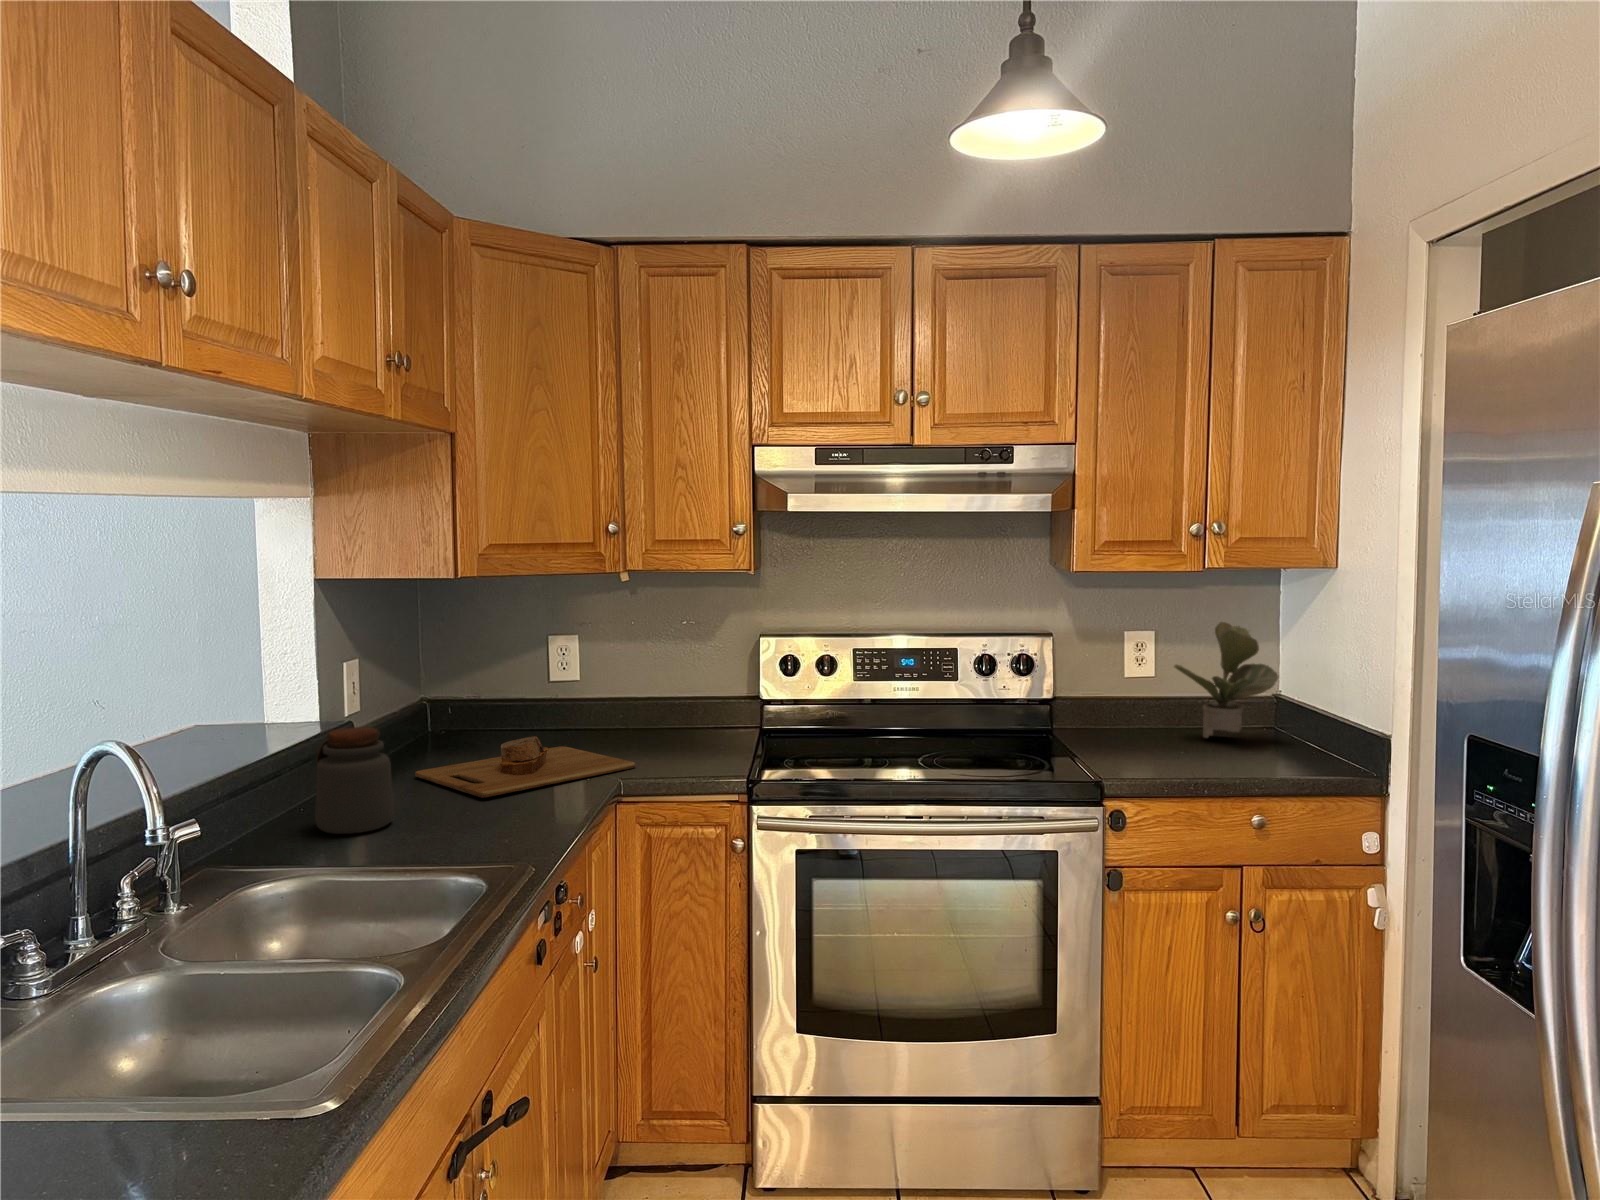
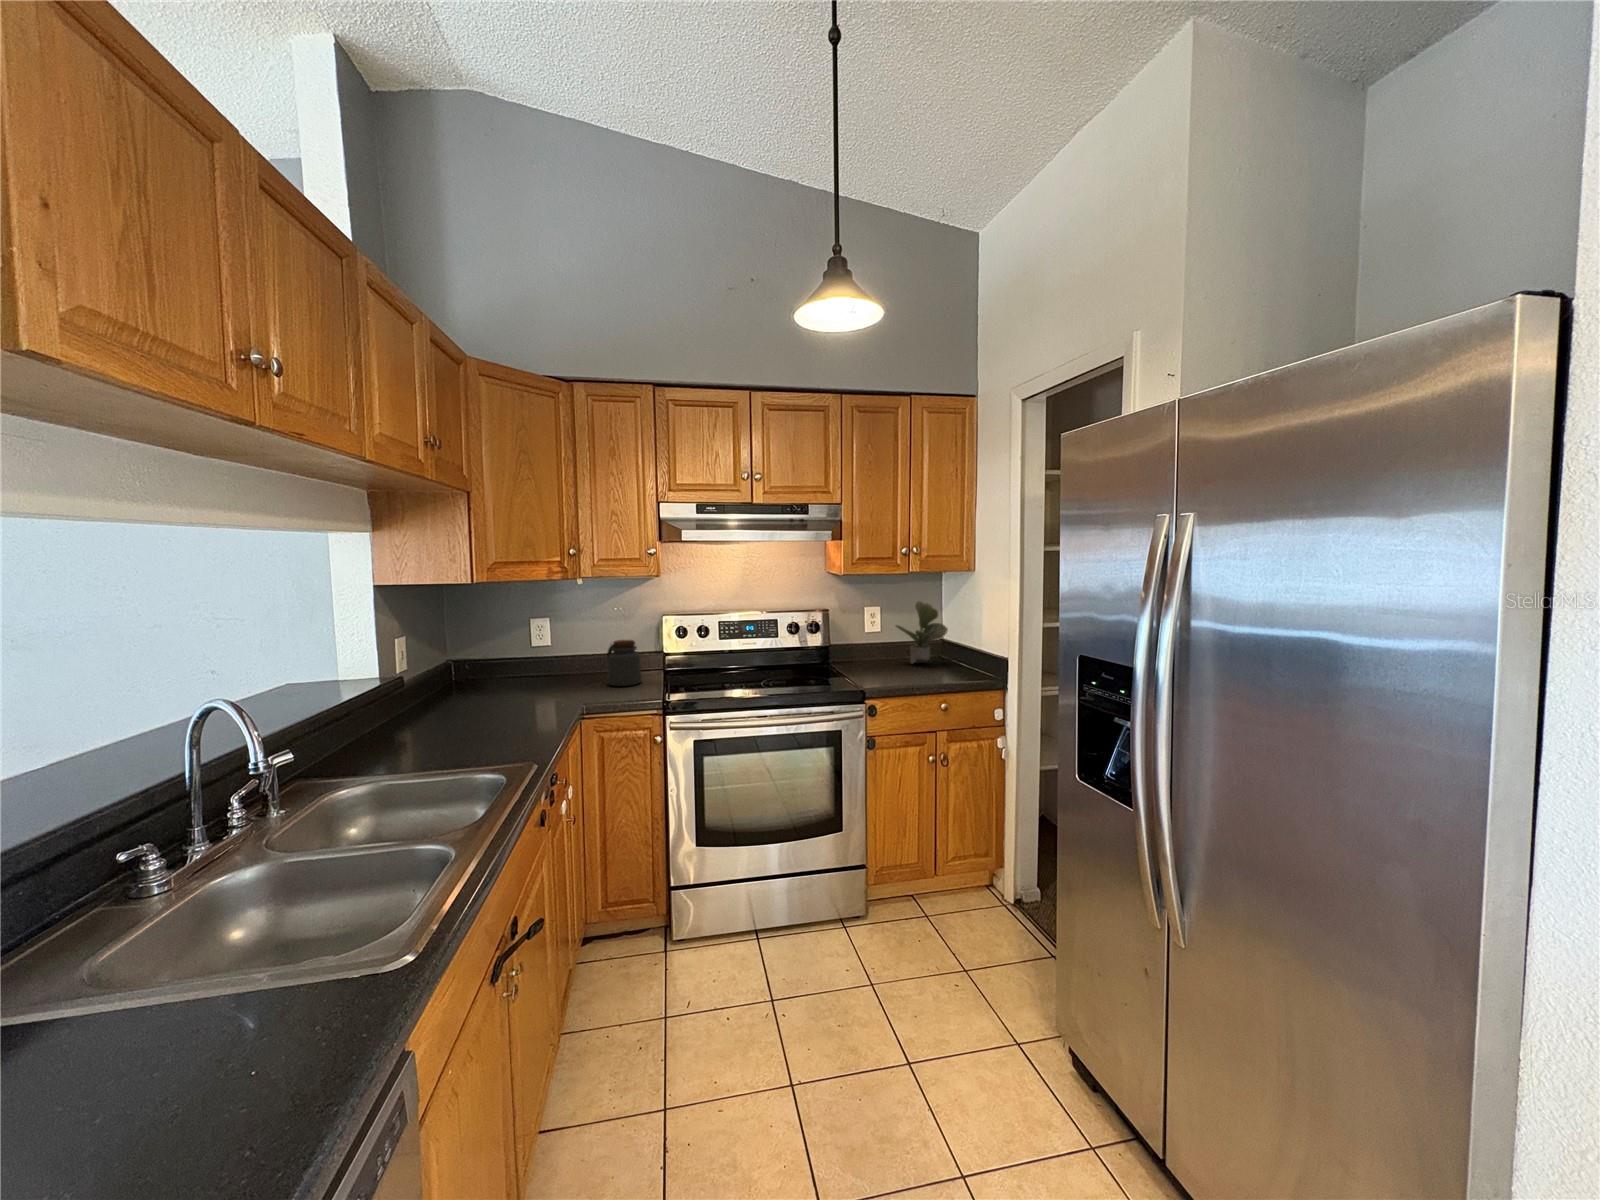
jar: present [315,727,394,834] -> present [607,640,641,686]
cutting board: present [415,736,635,798] -> none [443,682,592,723]

